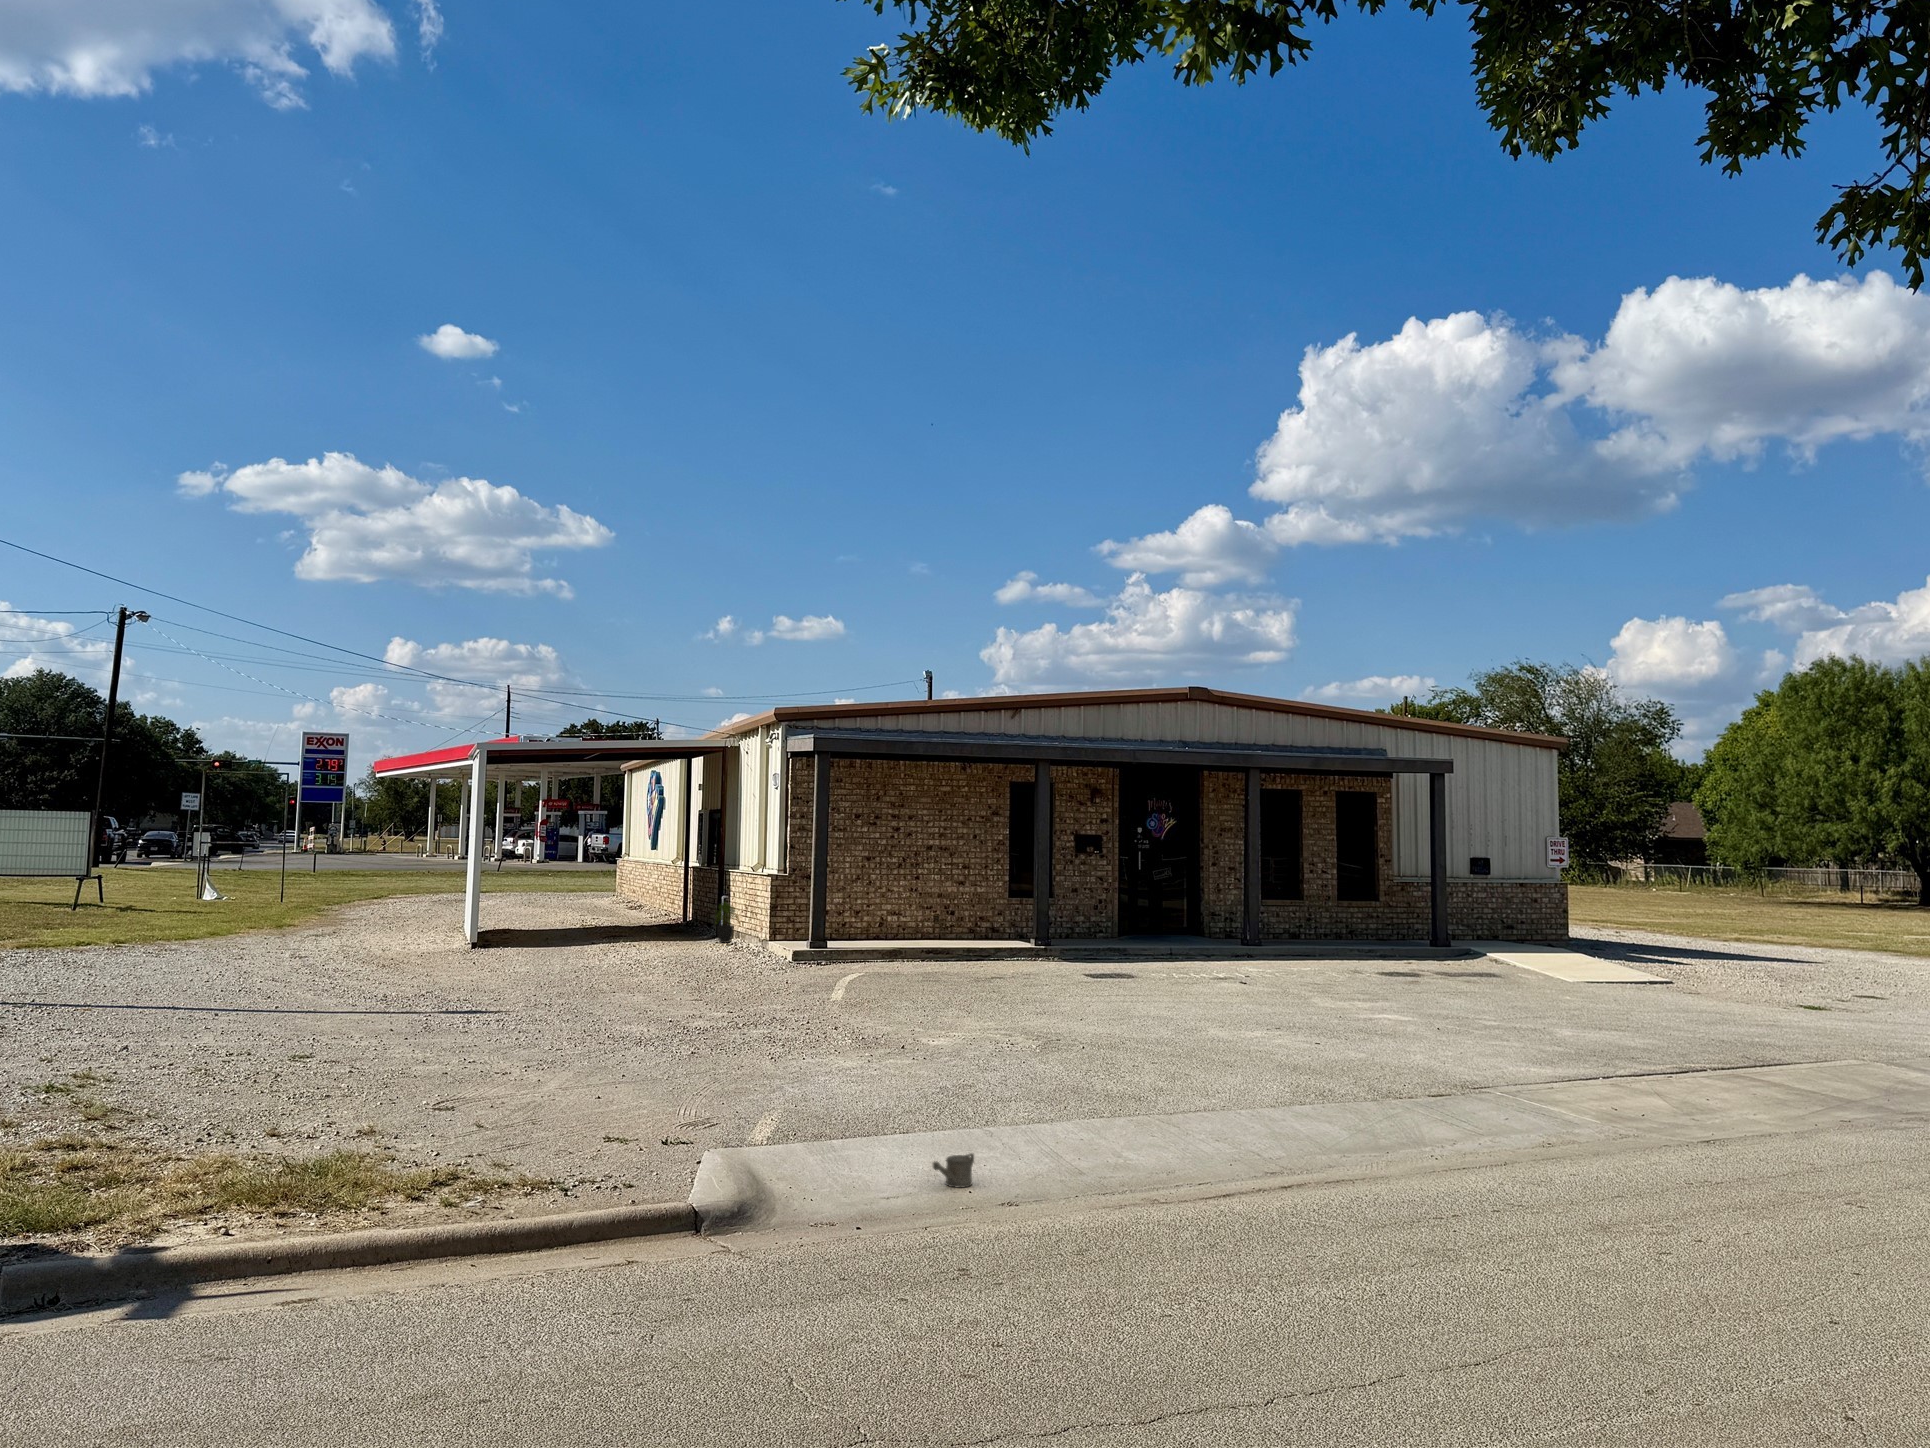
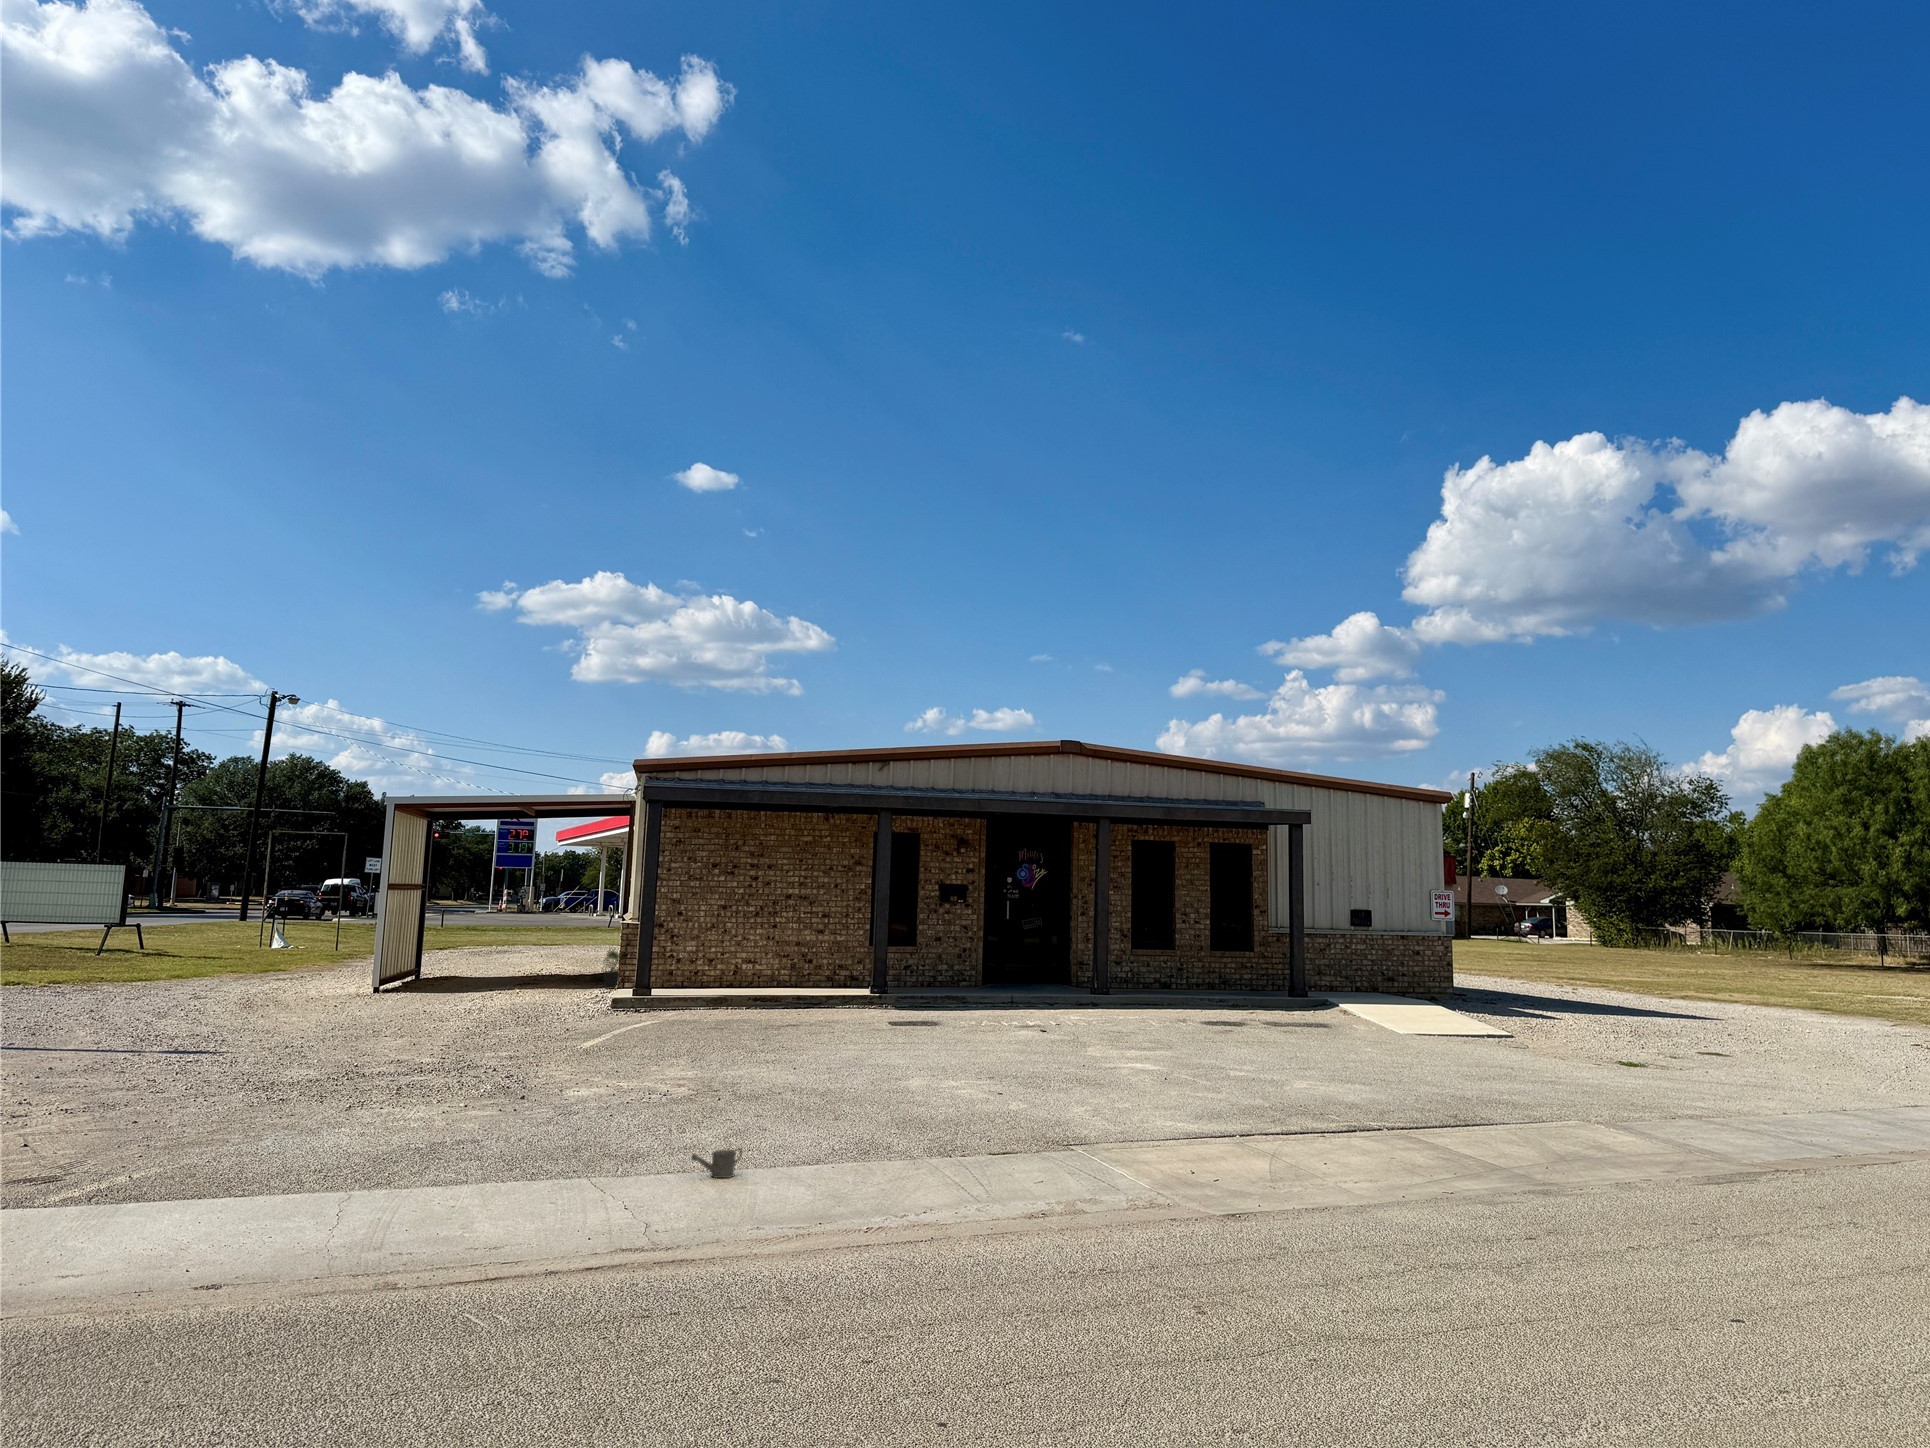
watering can: present [933,1153,974,1187] -> present [691,1149,743,1178]

